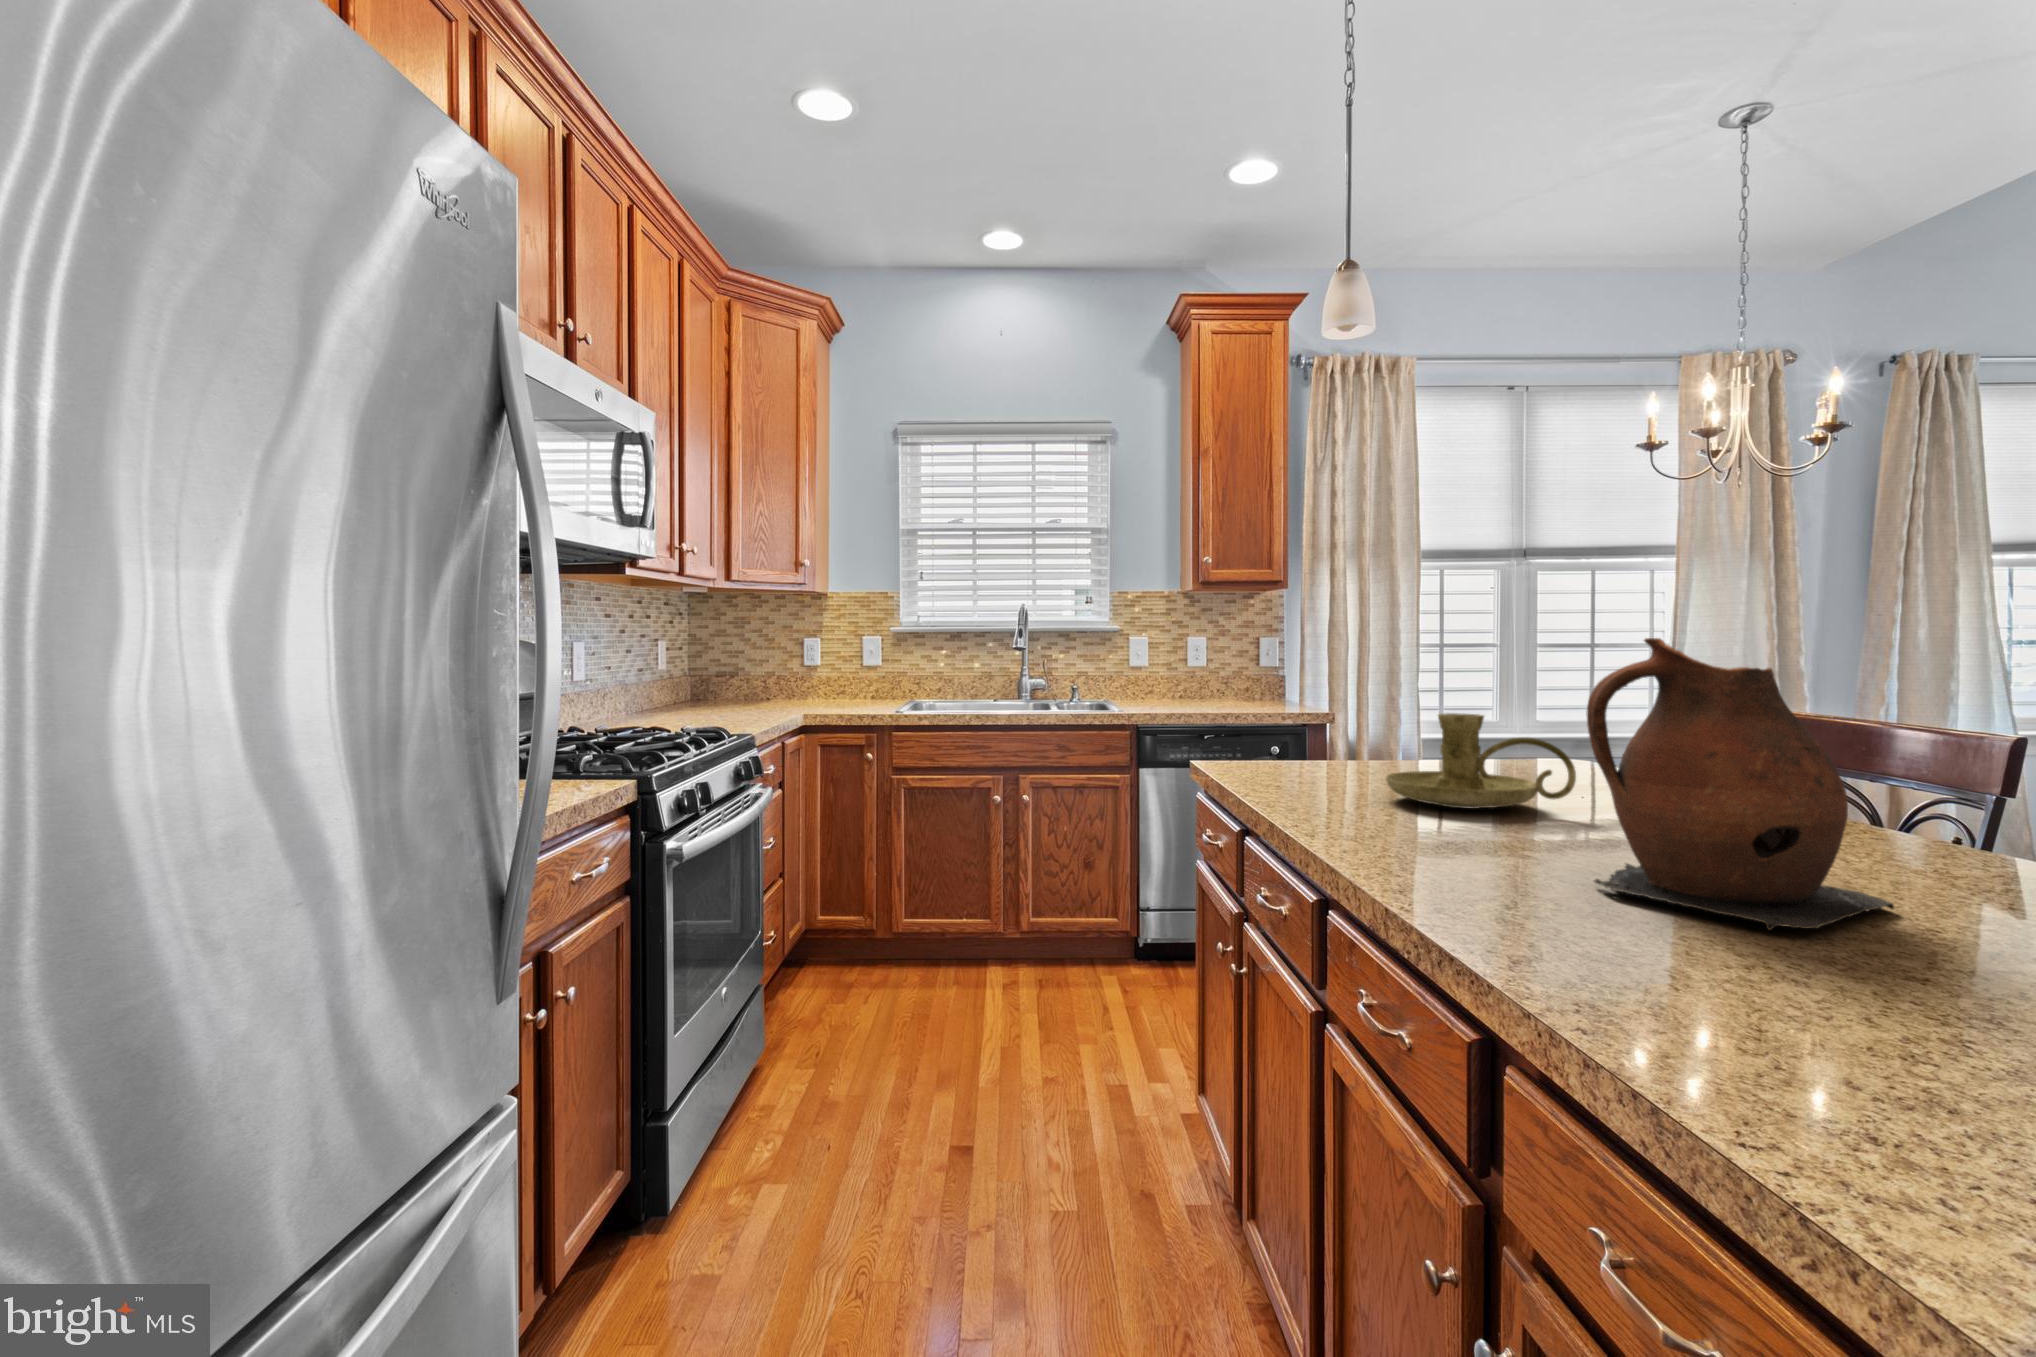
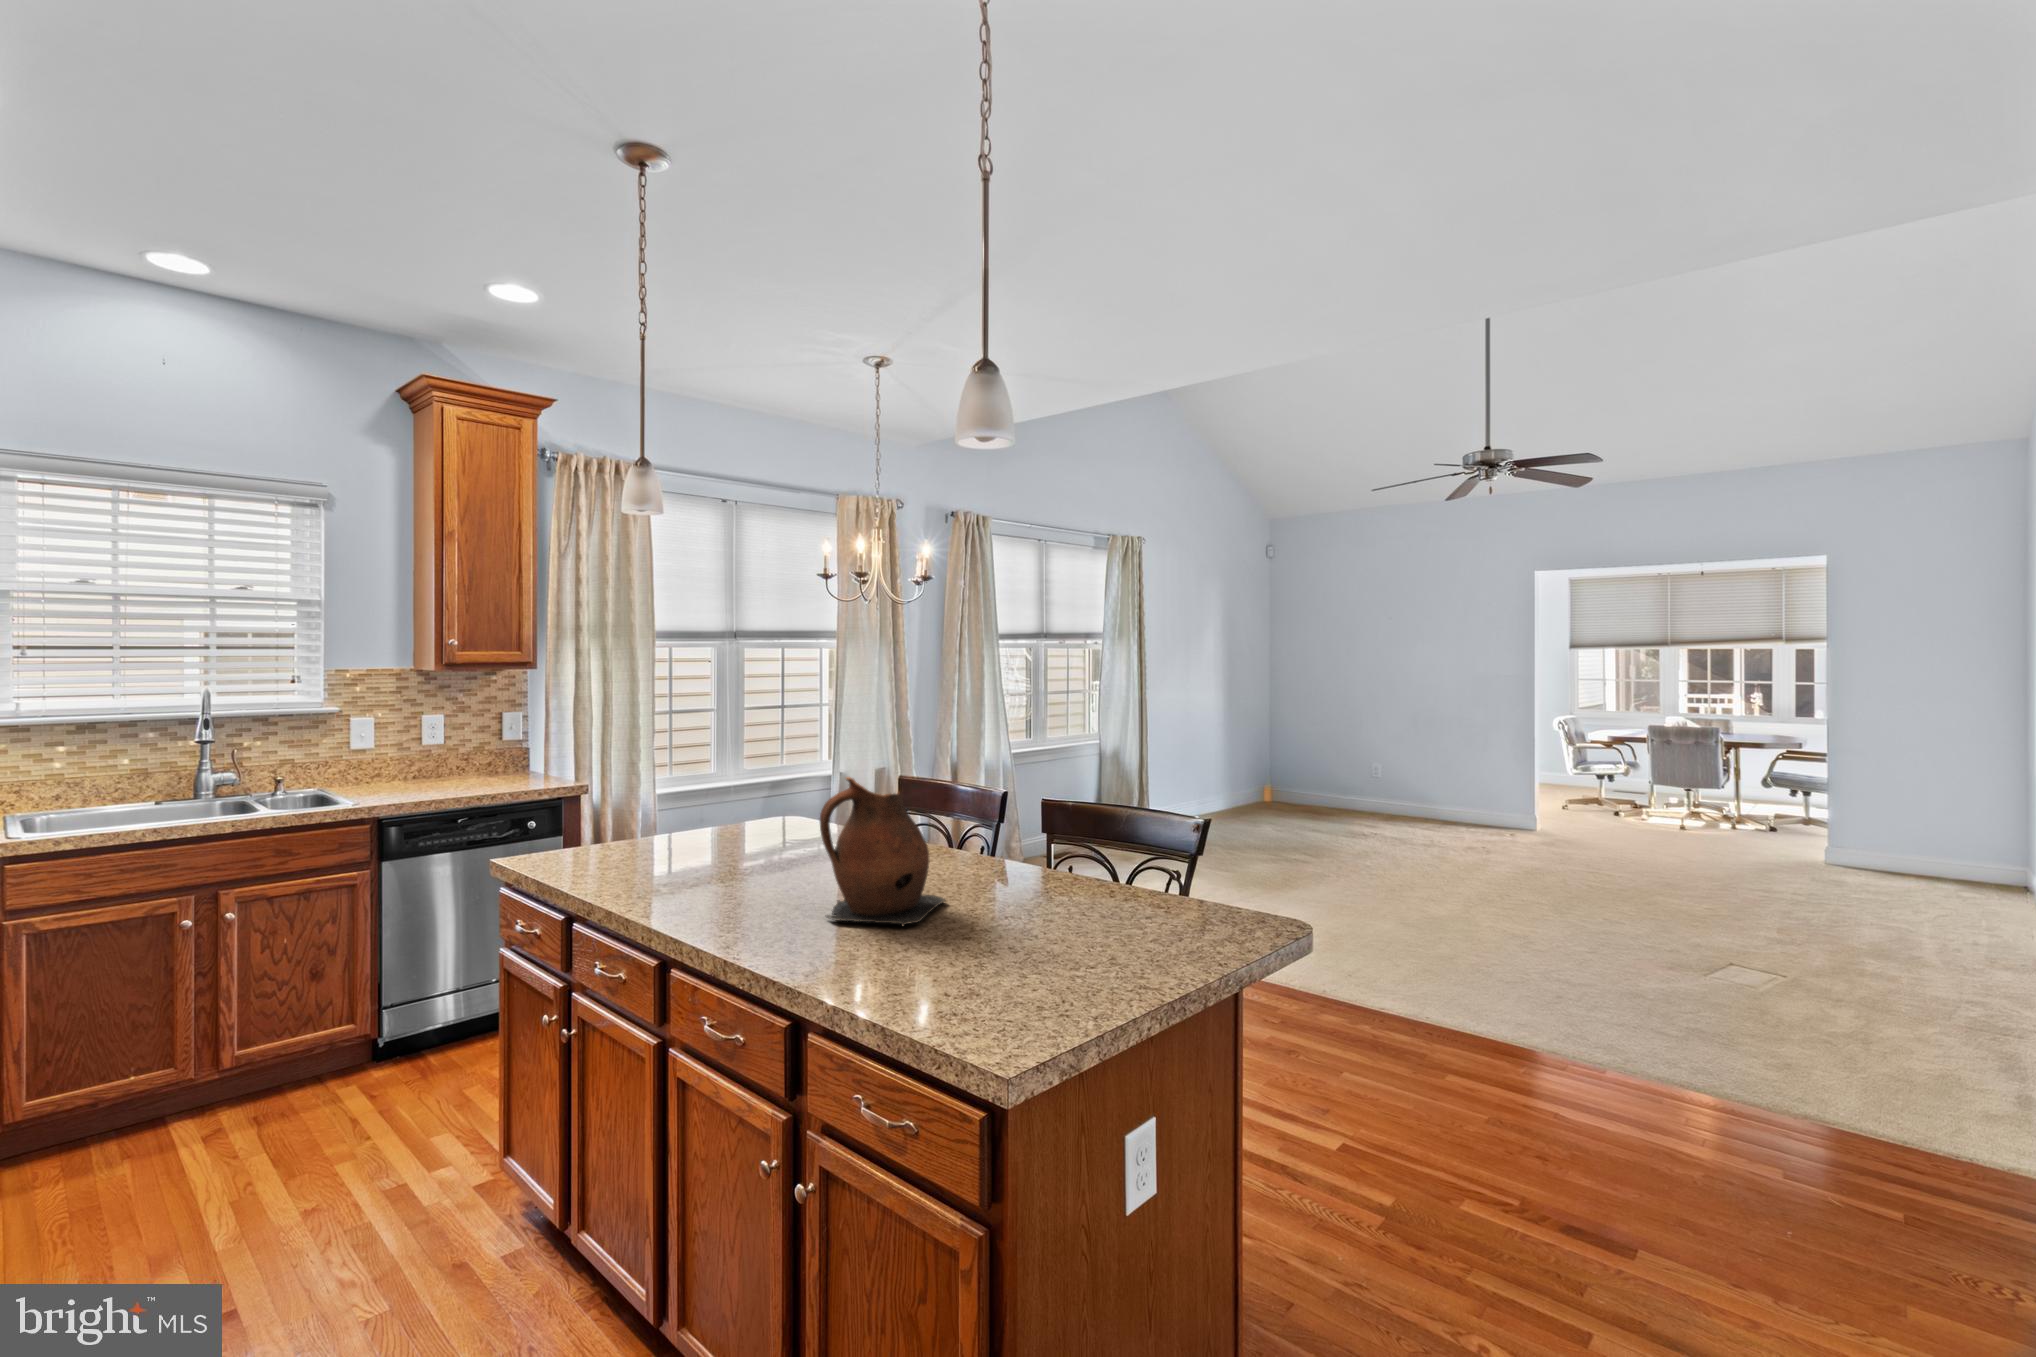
candle holder: present [1386,713,1576,809] -> none [683,808,803,875]

